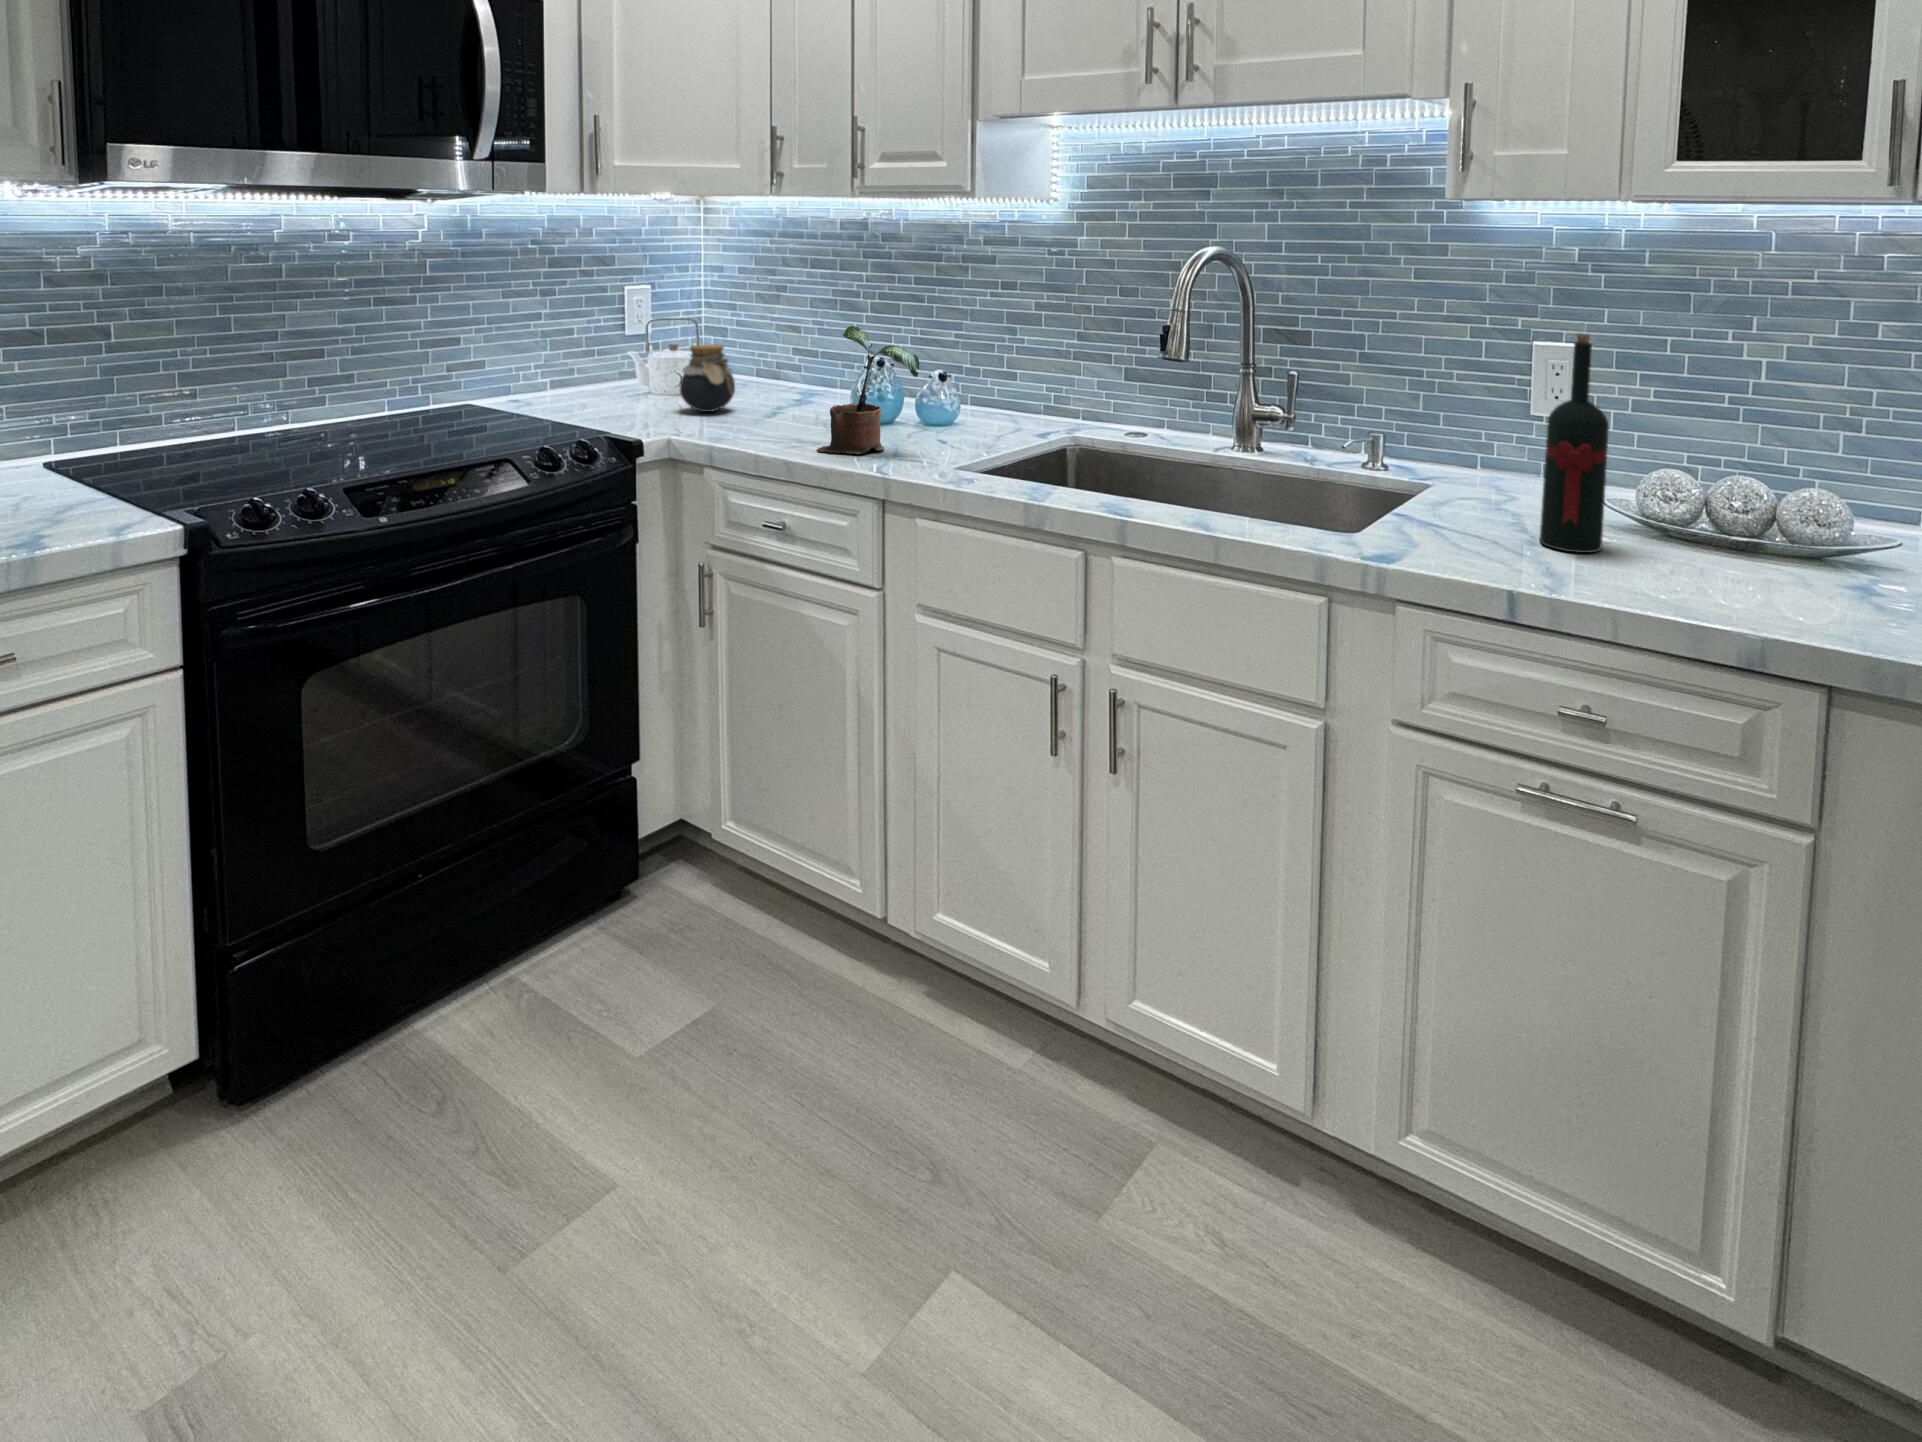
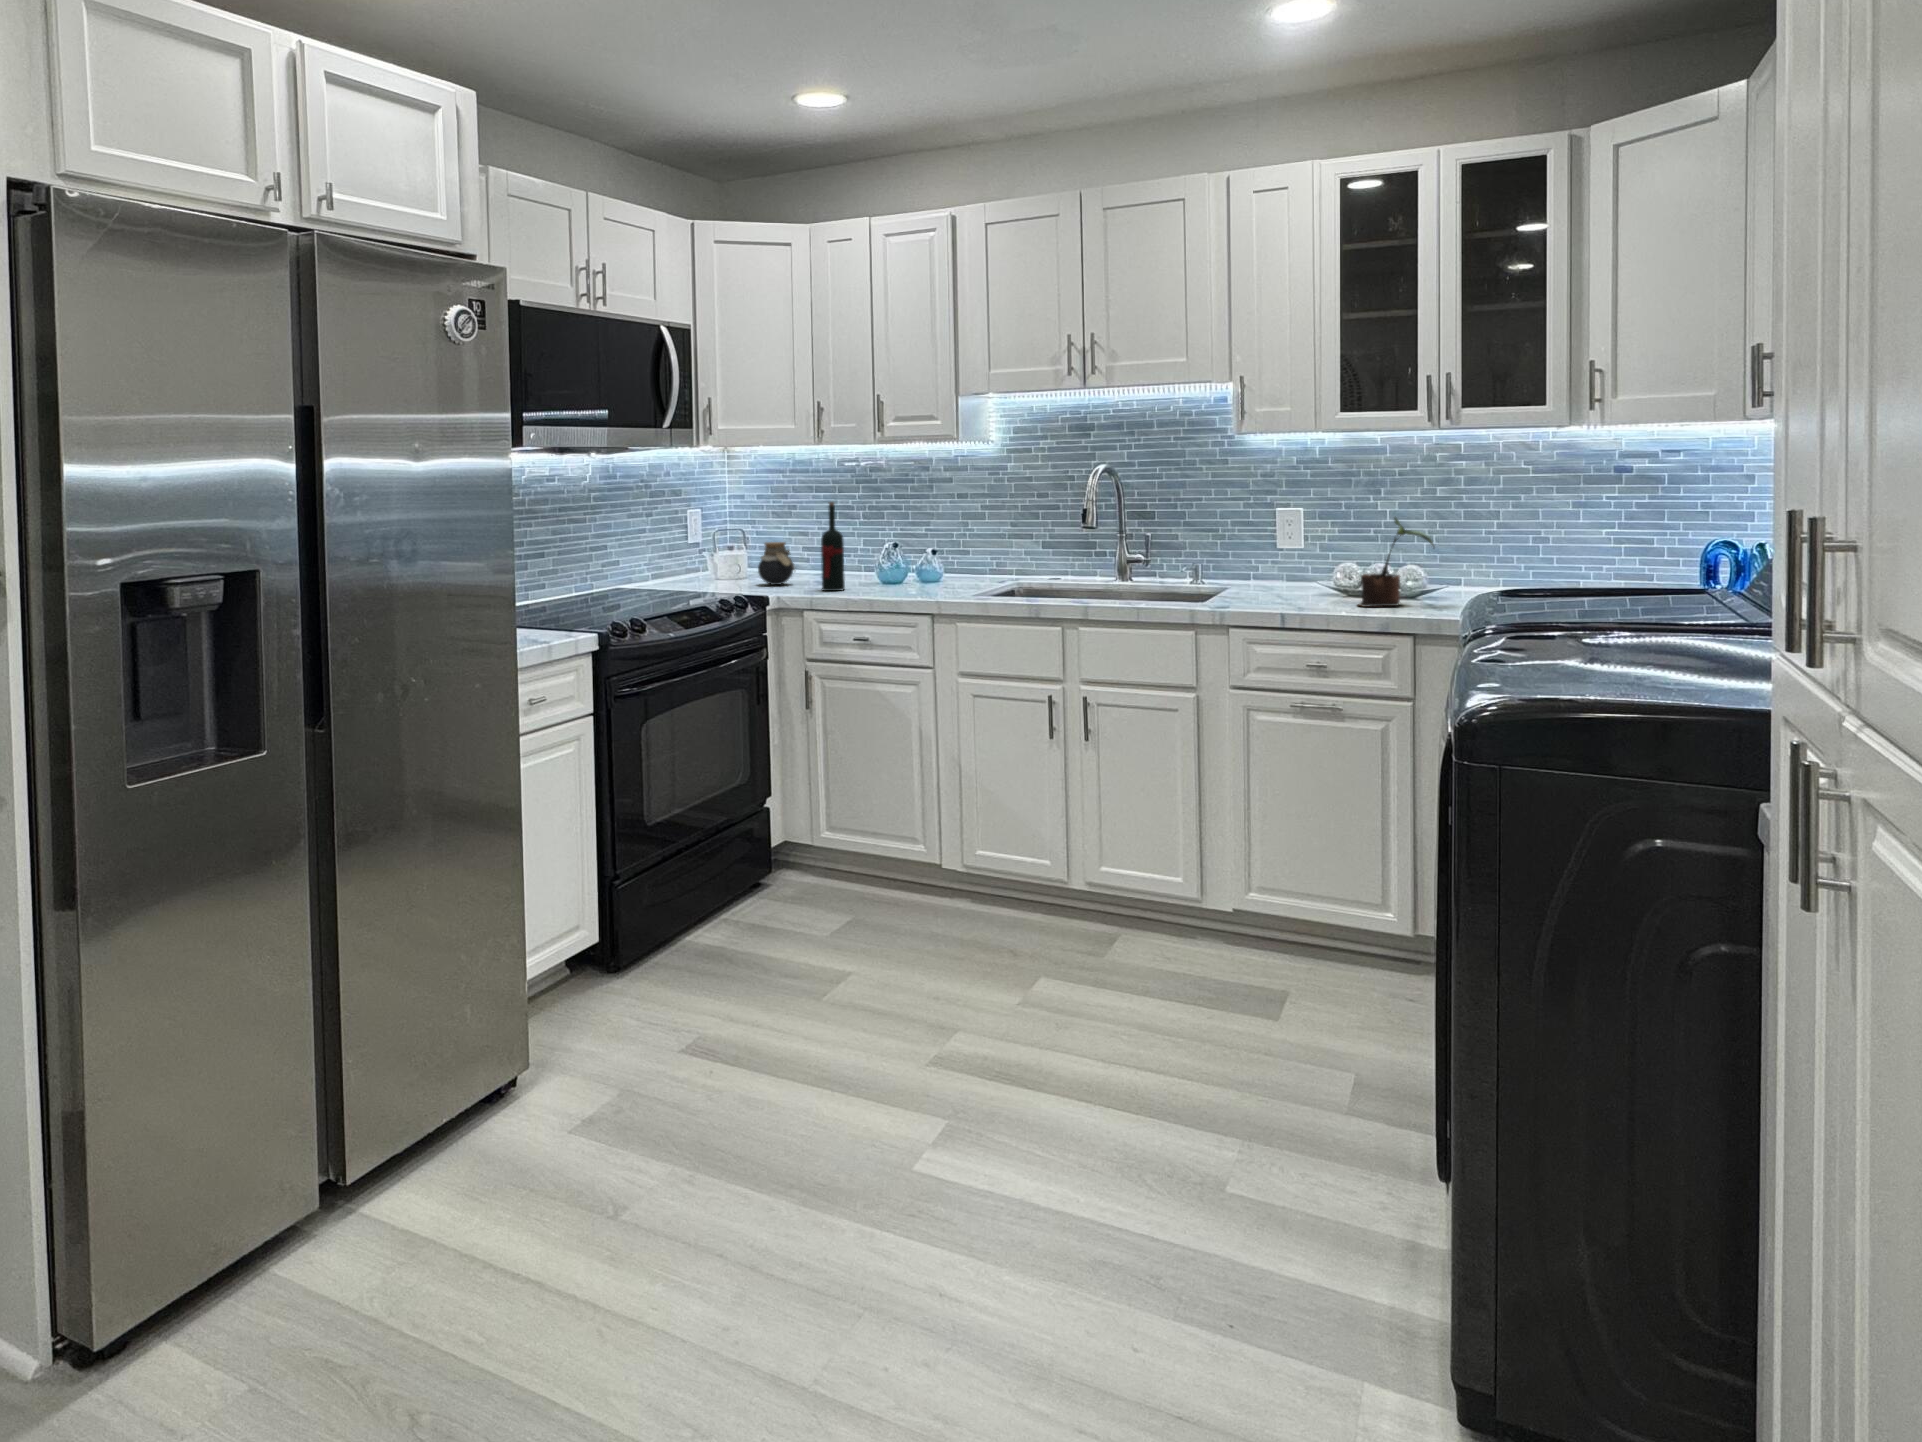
potted plant: present [817,326,919,454] -> present [1358,518,1434,607]
wine bottle: present [1539,333,1609,553] -> present [821,502,845,591]

